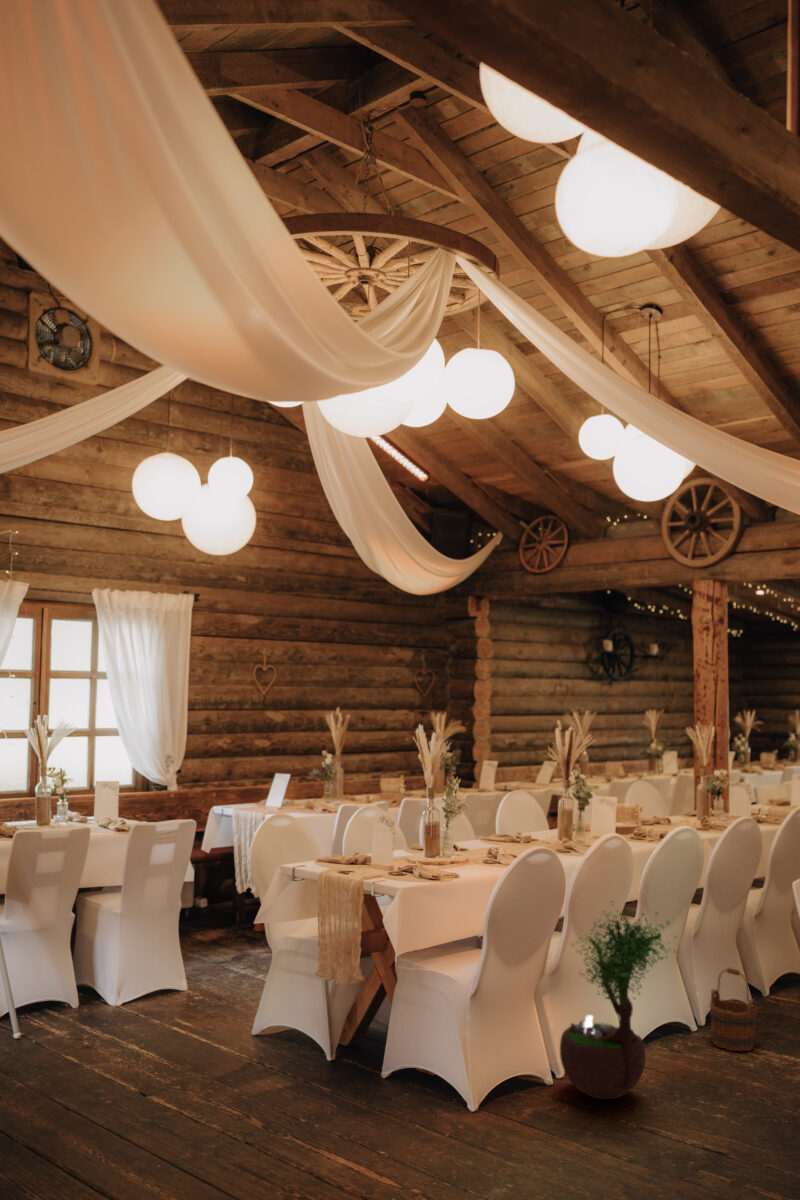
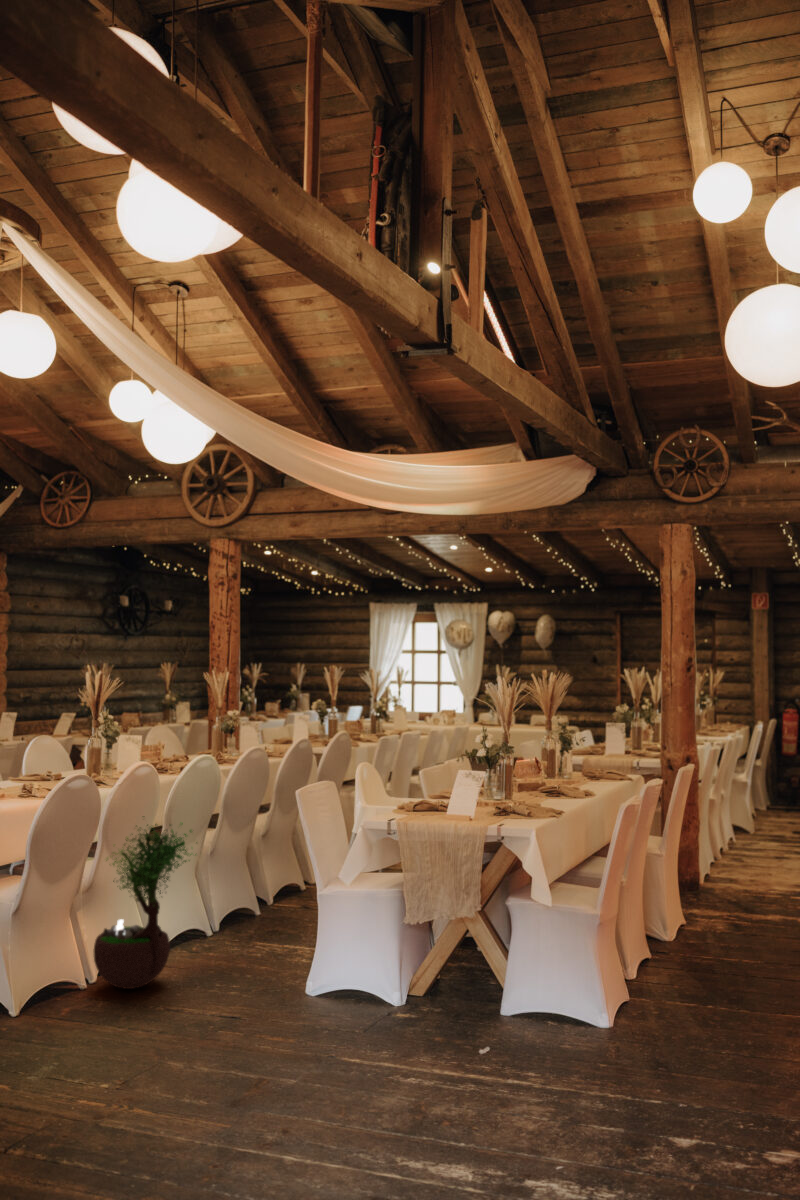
wooden bucket: present [710,968,757,1051] -> none [222,871,261,940]

